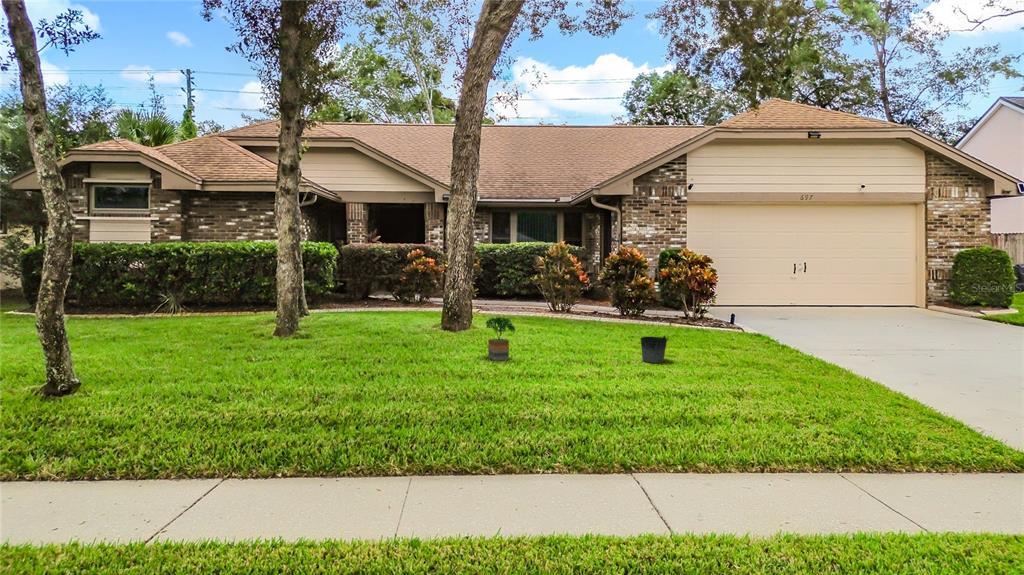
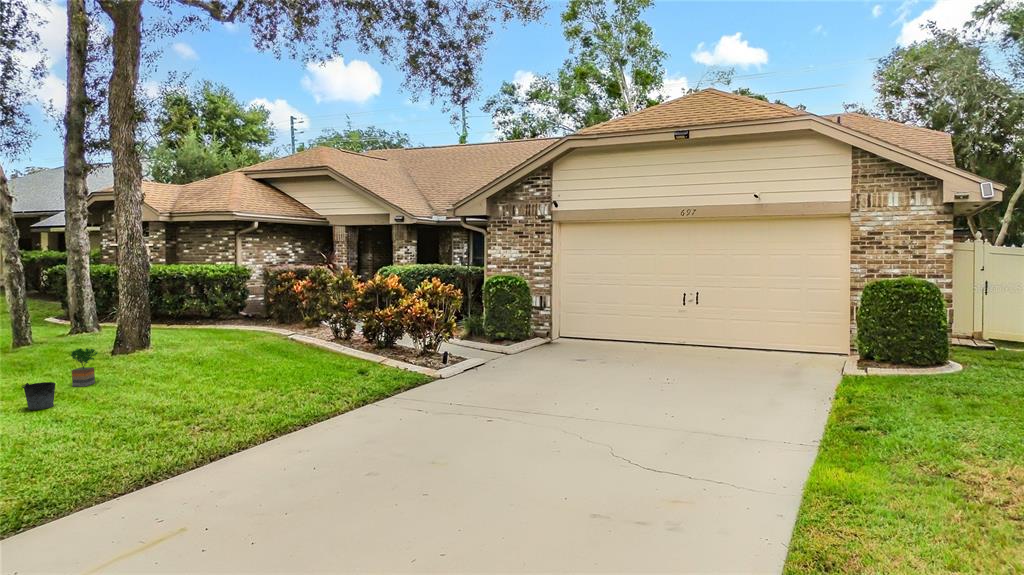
bucket: present [641,336,669,363] -> present [21,382,56,410]

